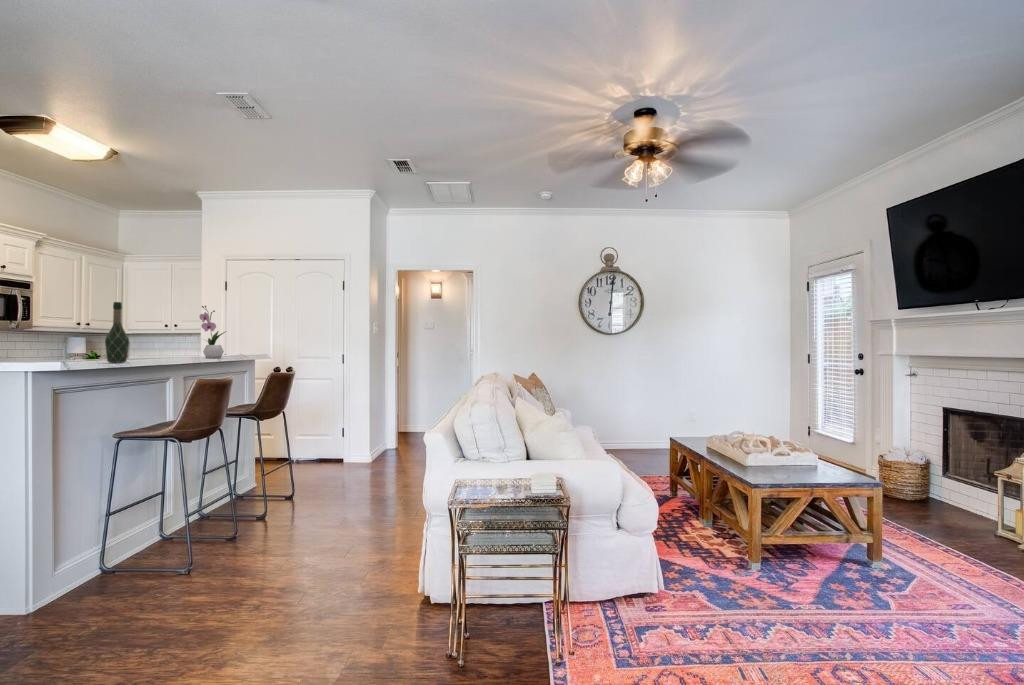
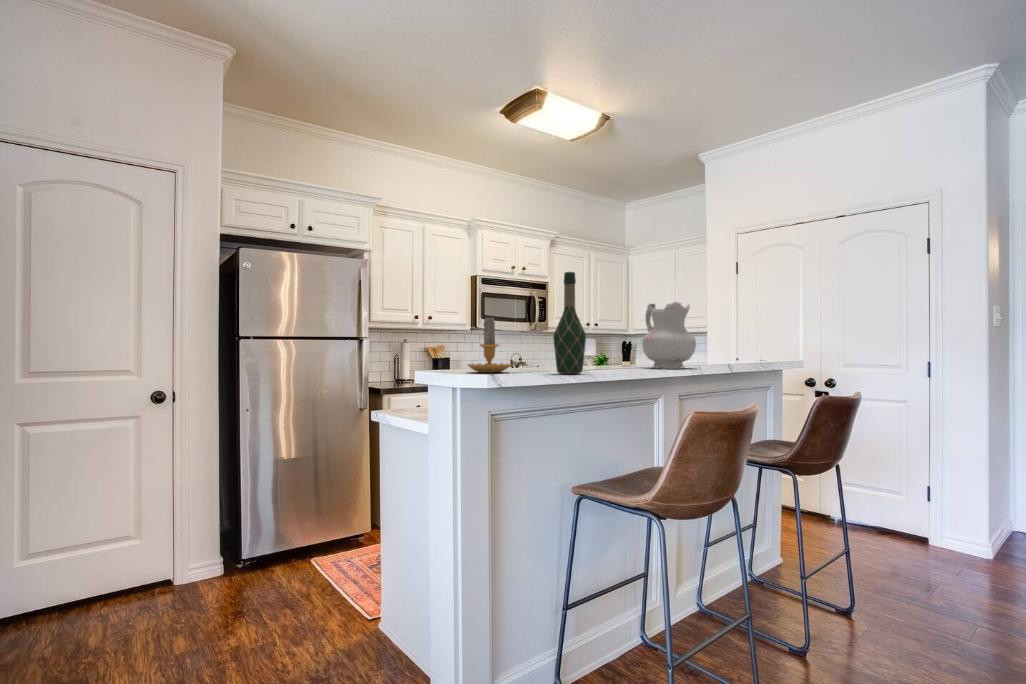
flower arrangement: present [199,306,225,358] -> none [698,282,740,366]
ceramic pitcher: none [161,319,198,360] -> present [642,302,696,369]
candle: none [29,325,76,364] -> present [468,317,521,373]

